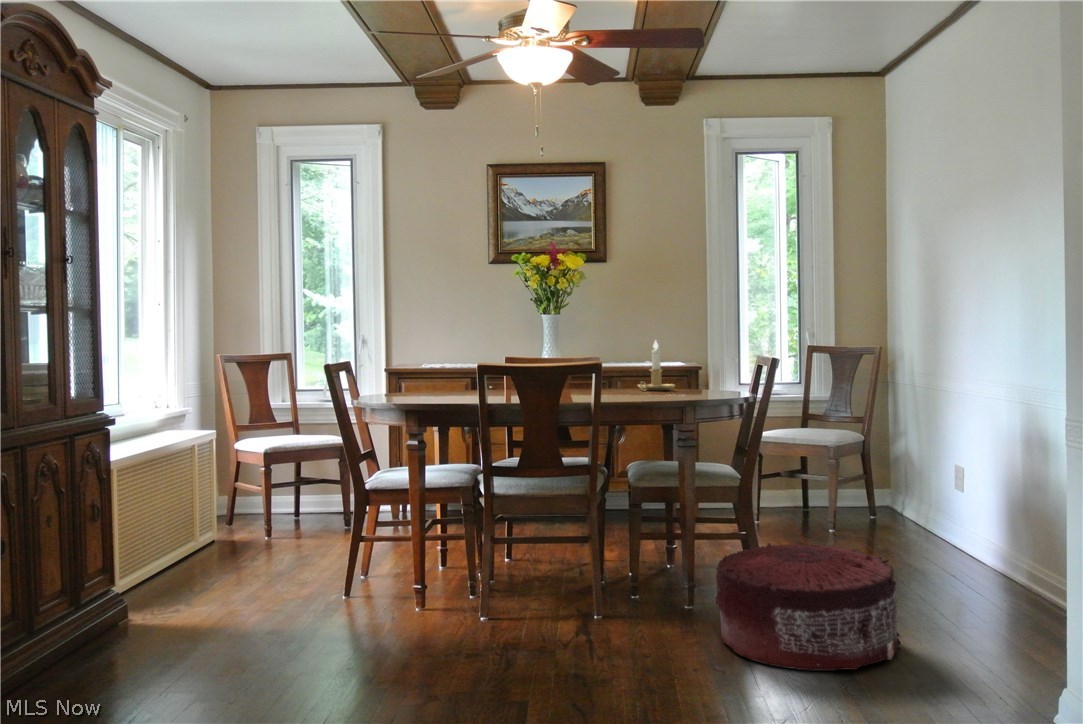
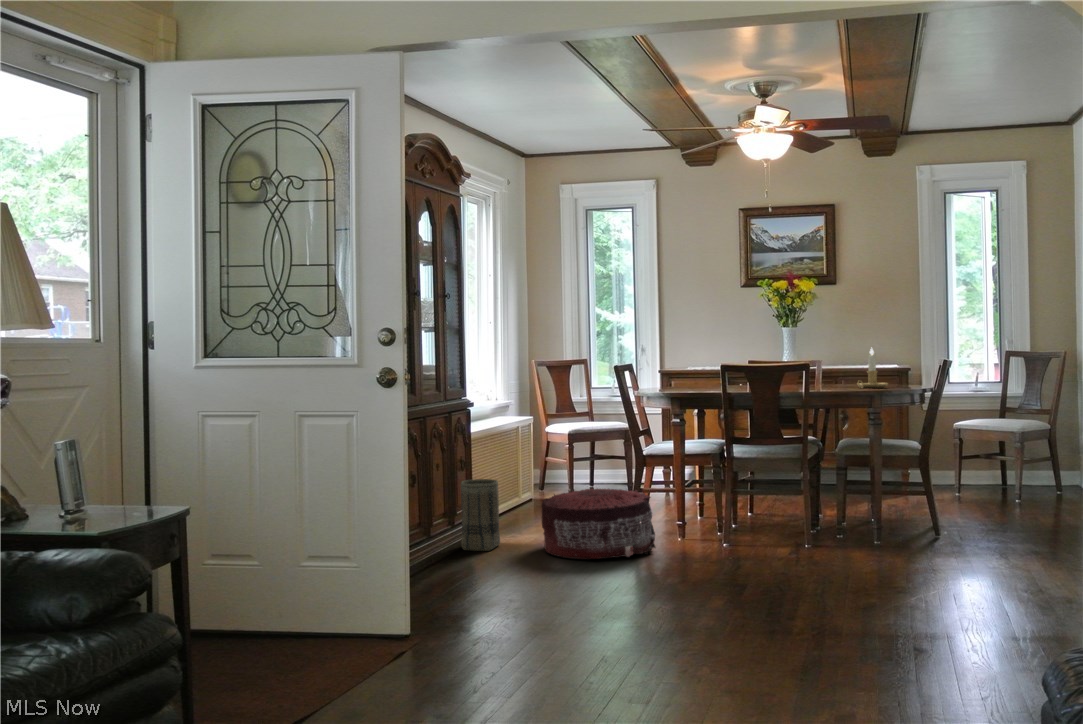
basket: none [64,543,135,664] -> present [461,479,500,551]
pouf: present [716,543,901,671] -> present [542,489,655,559]

